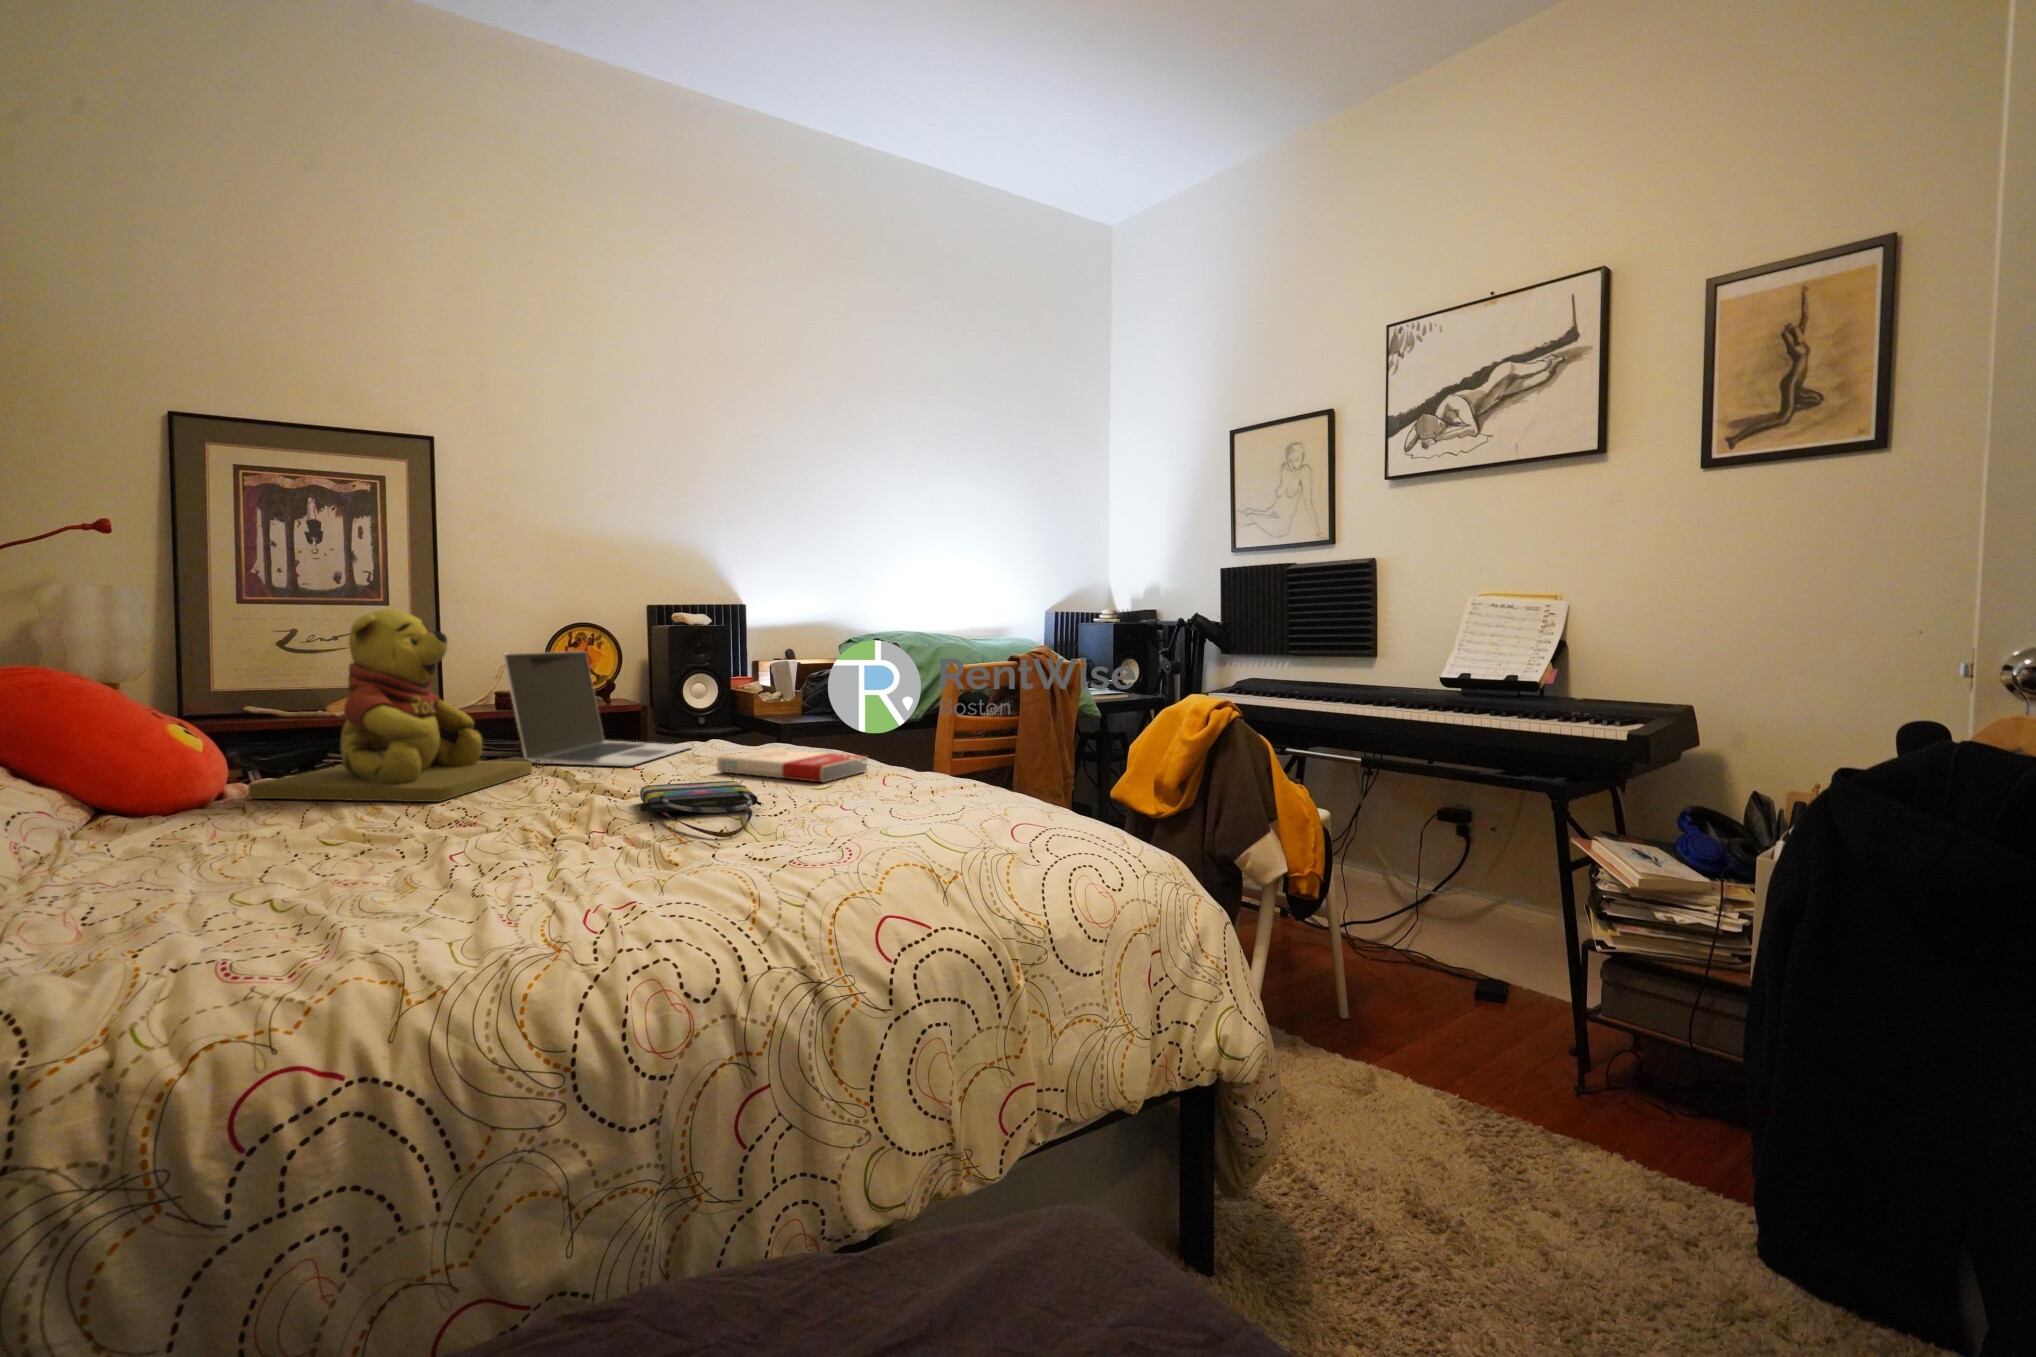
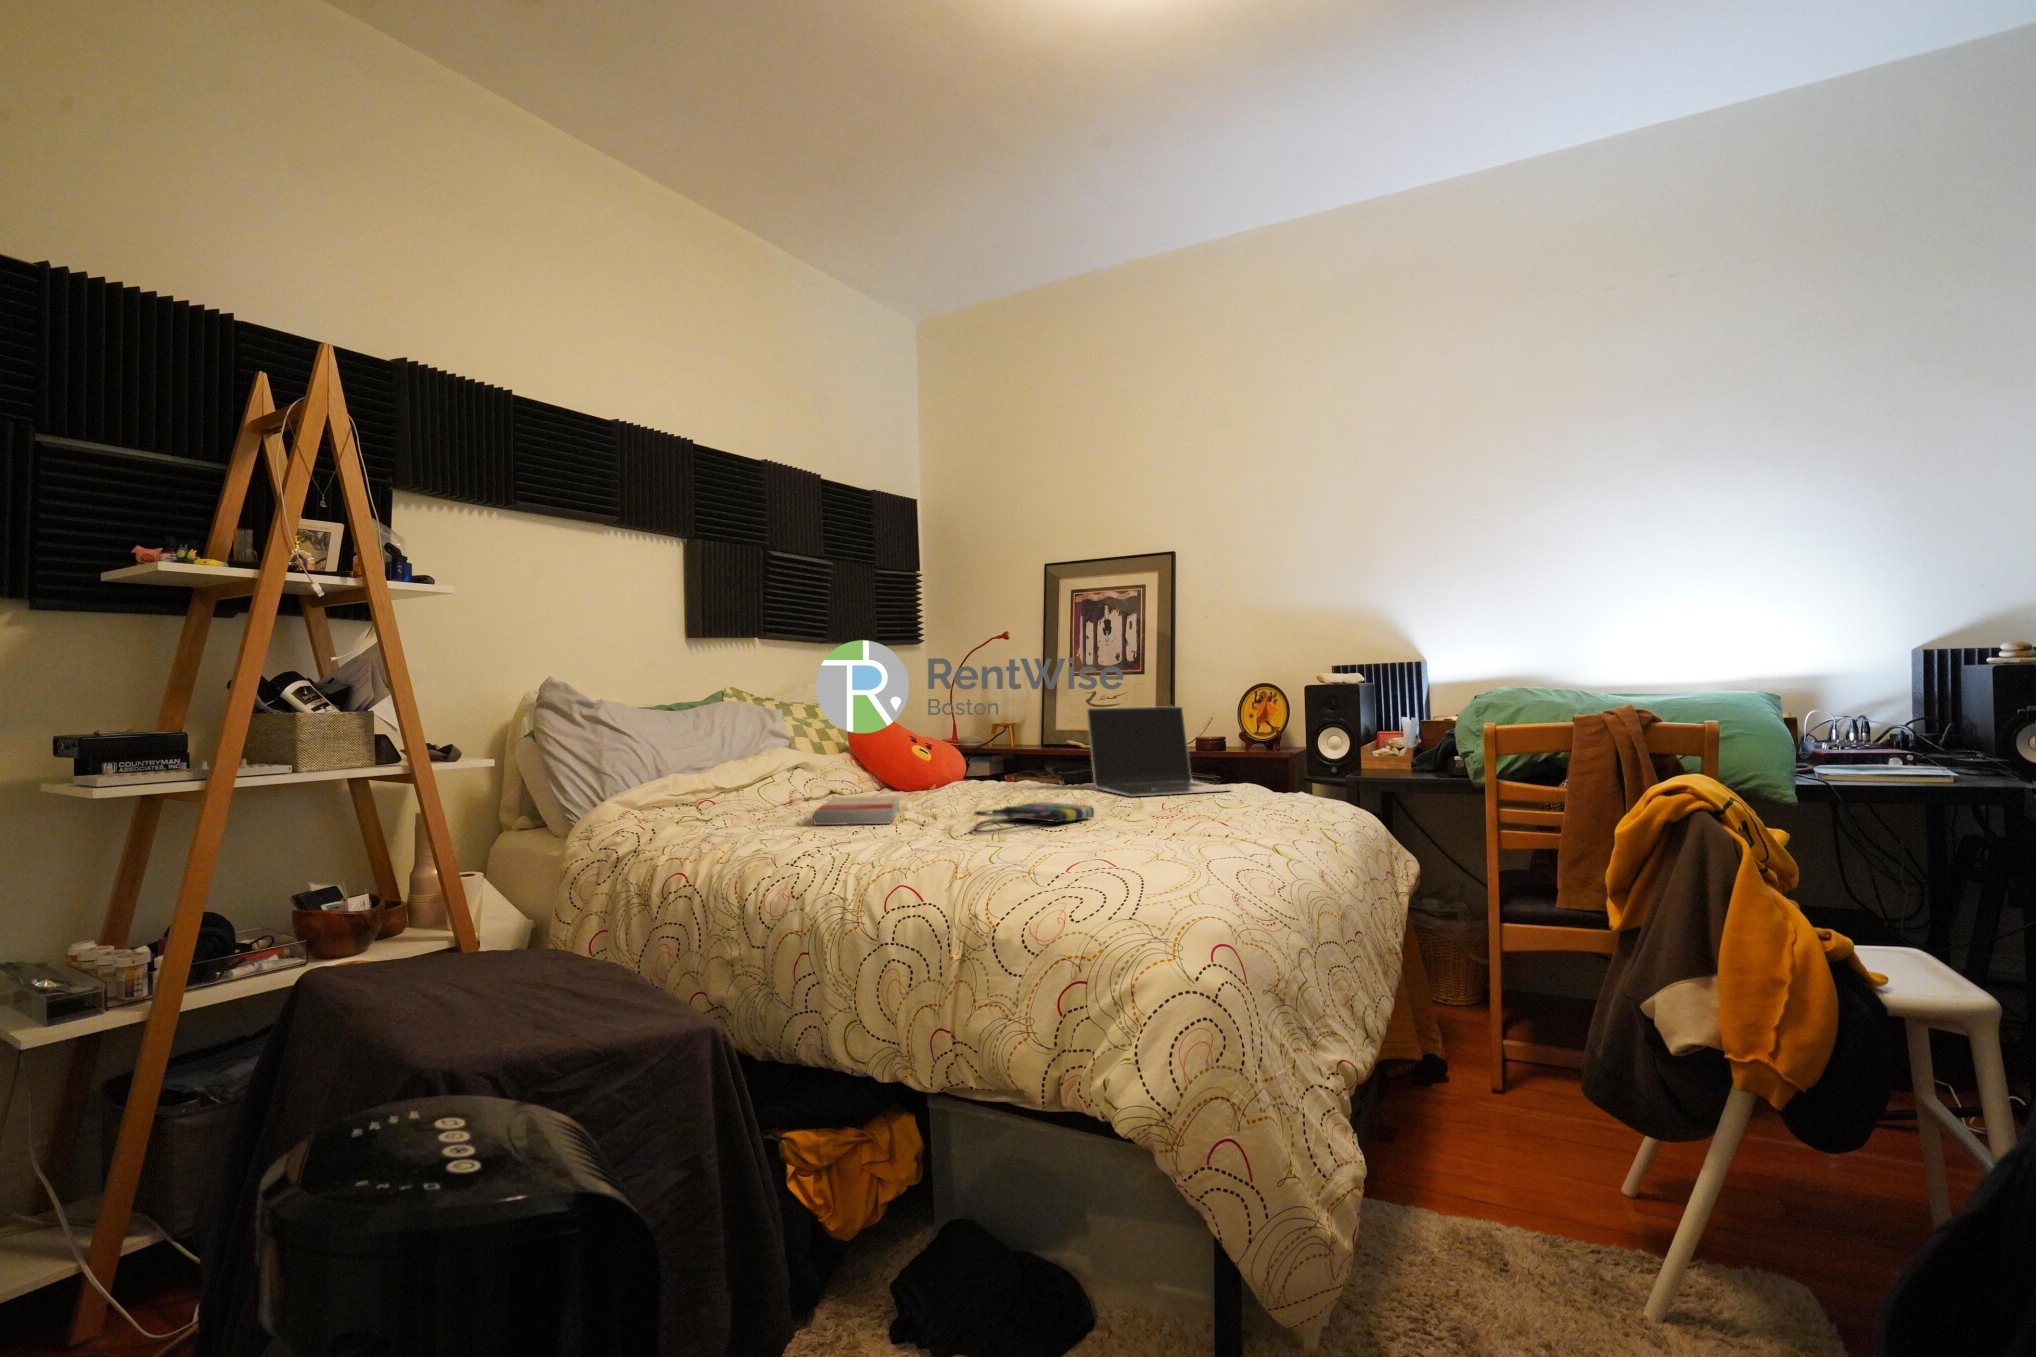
teddy bear: present [248,609,532,802] -> none [930,680,1072,801]
book: present [717,748,867,782] -> present [813,796,900,825]

